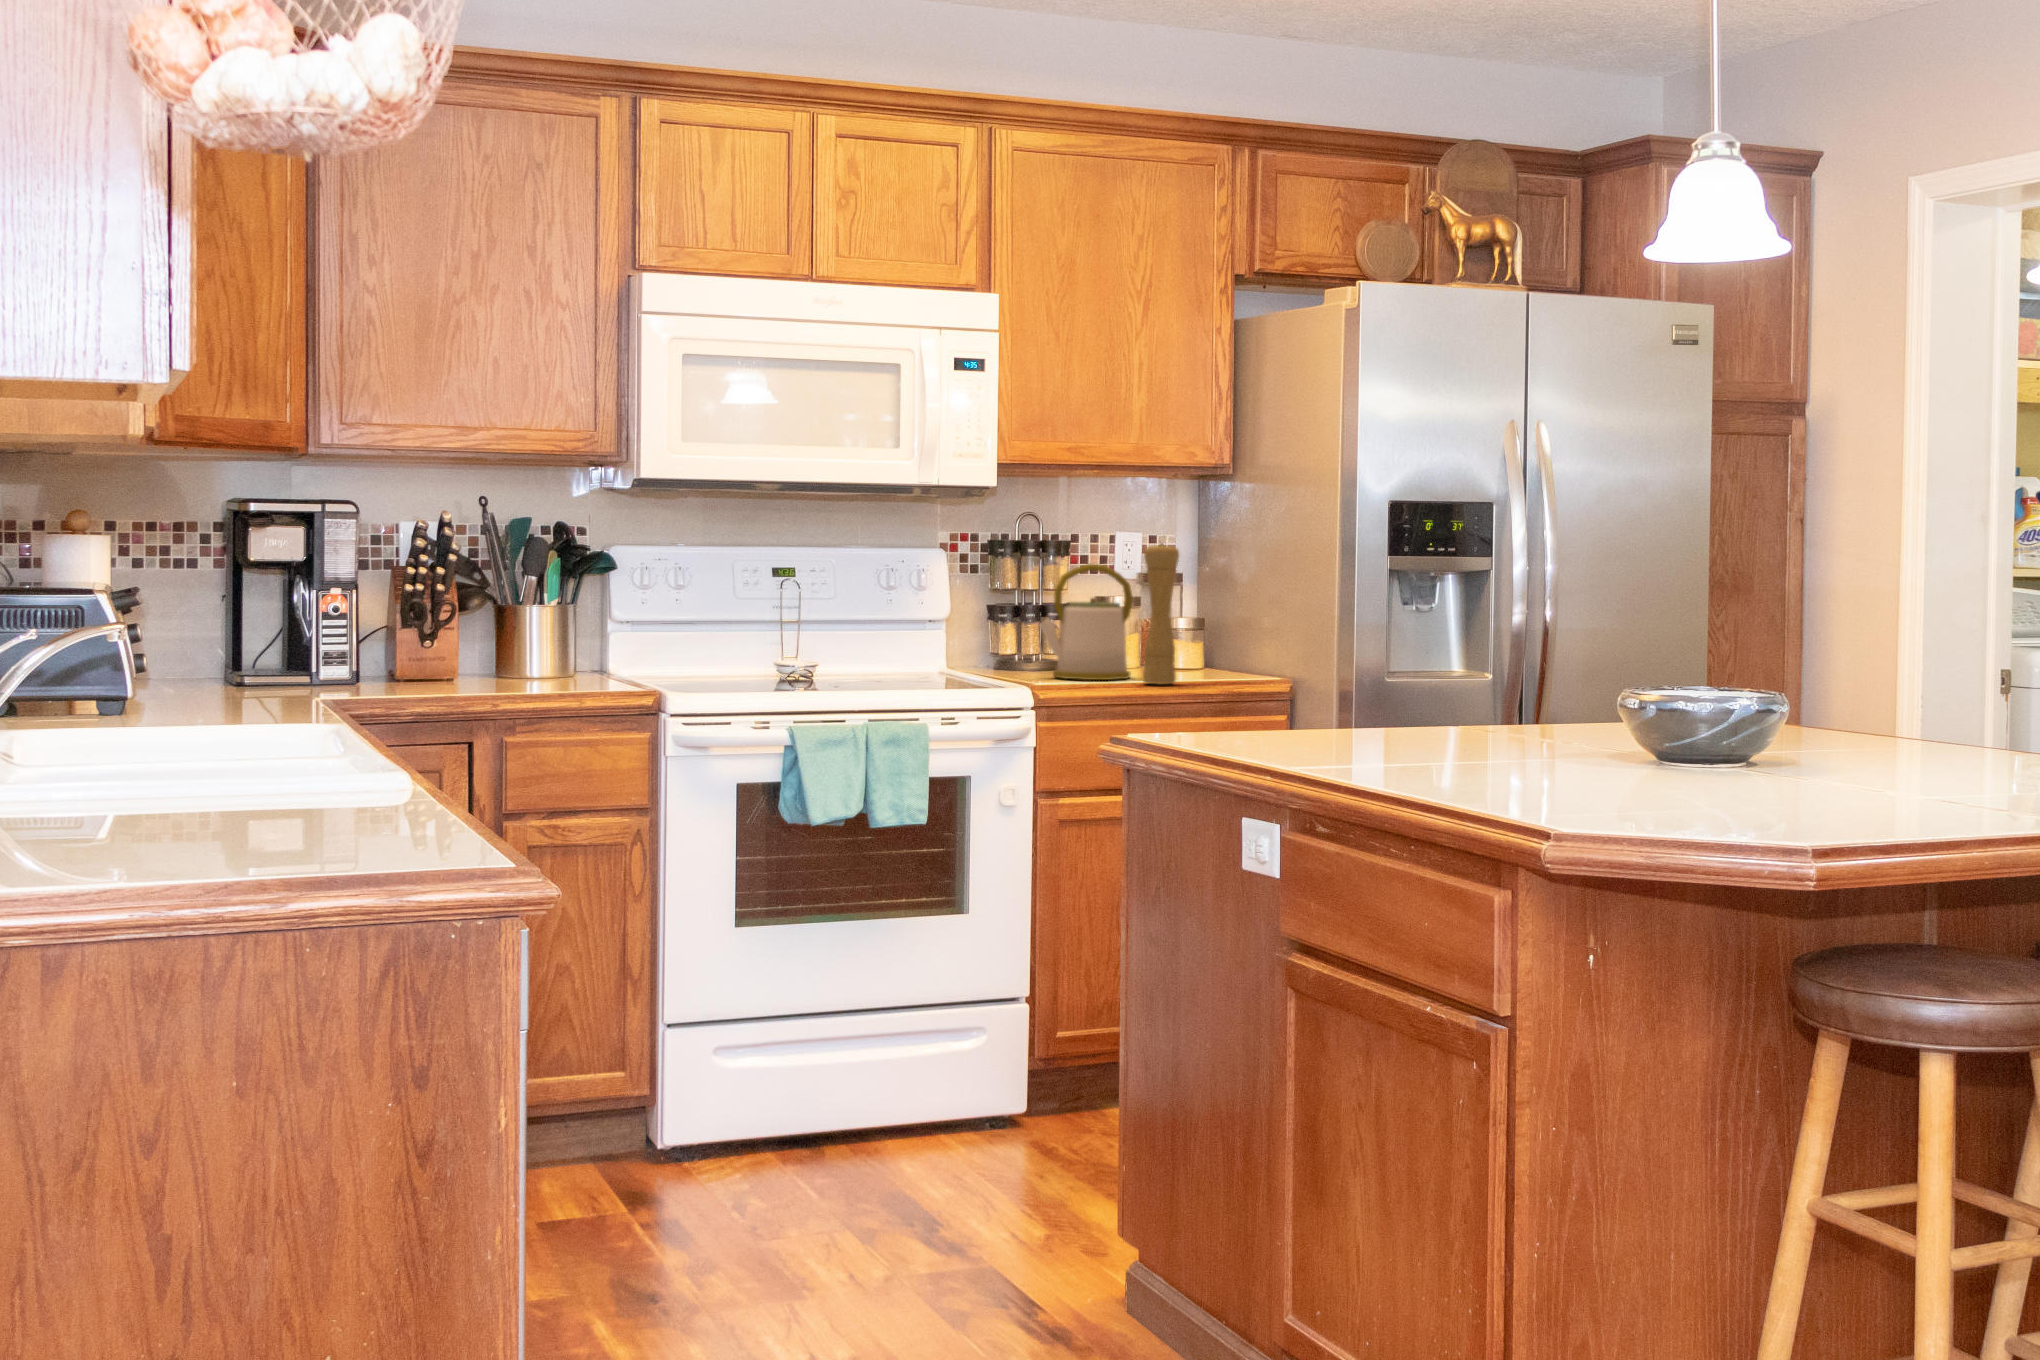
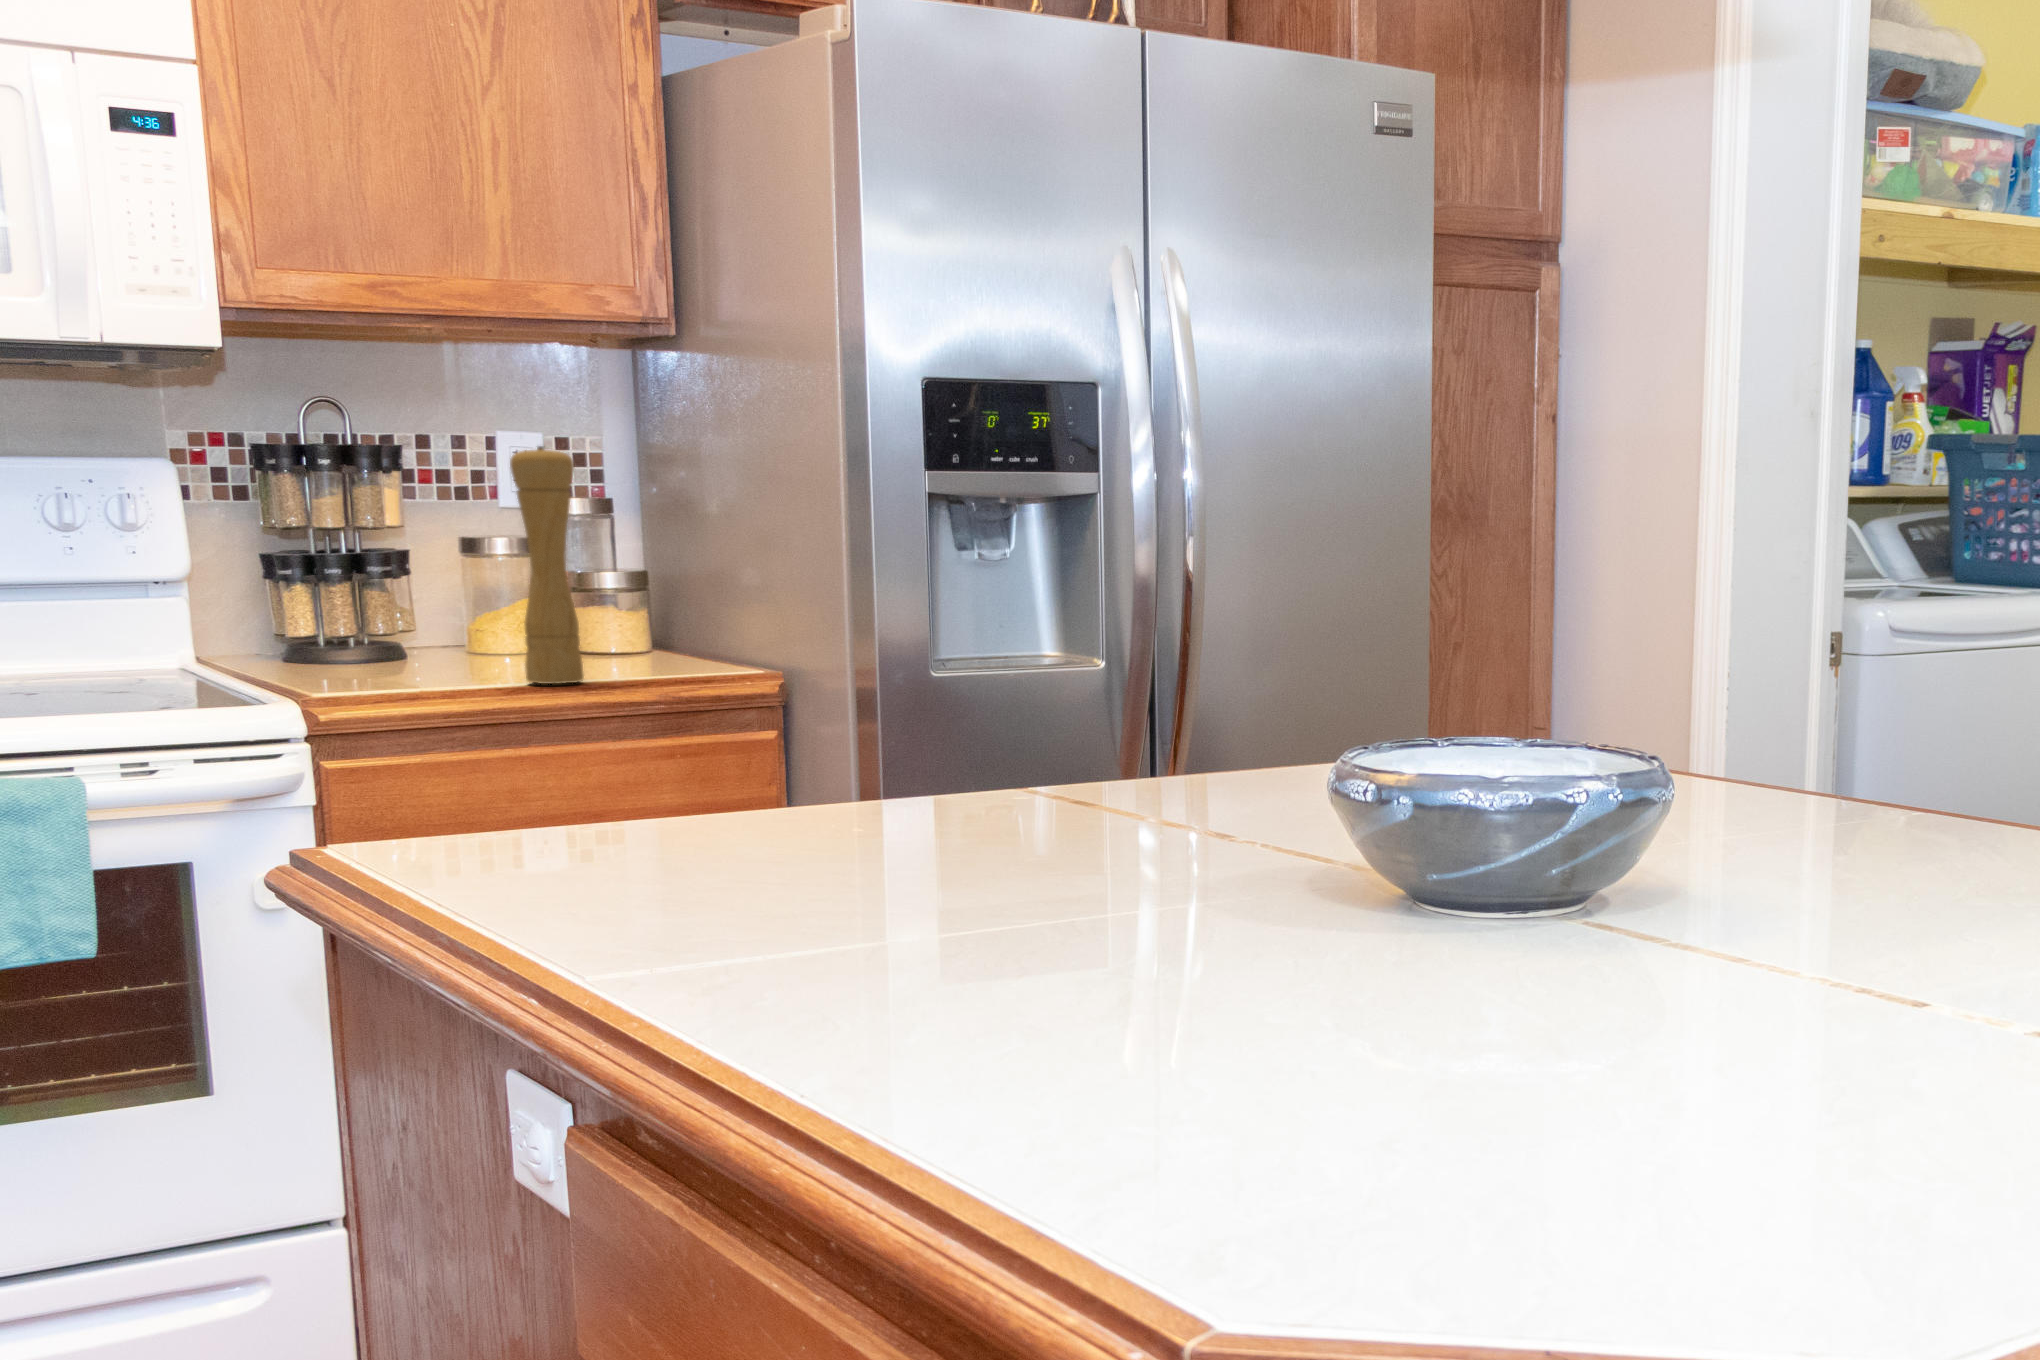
kettle: present [1039,564,1133,680] -> none [339,482,514,677]

